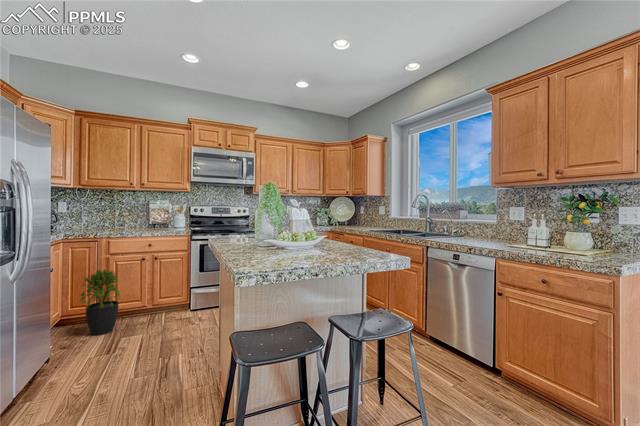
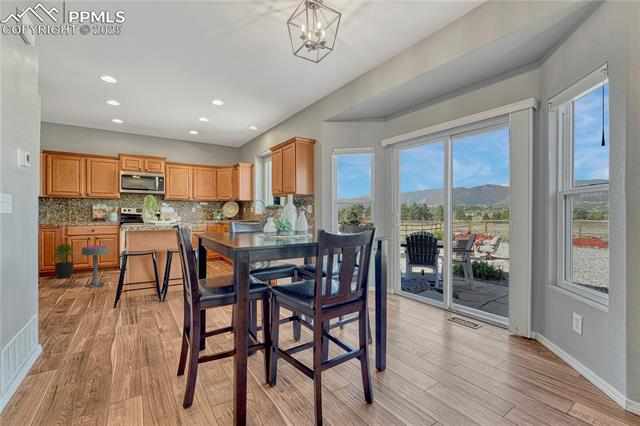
bar stool: none [131,282,182,376] -> present [82,246,108,287]

